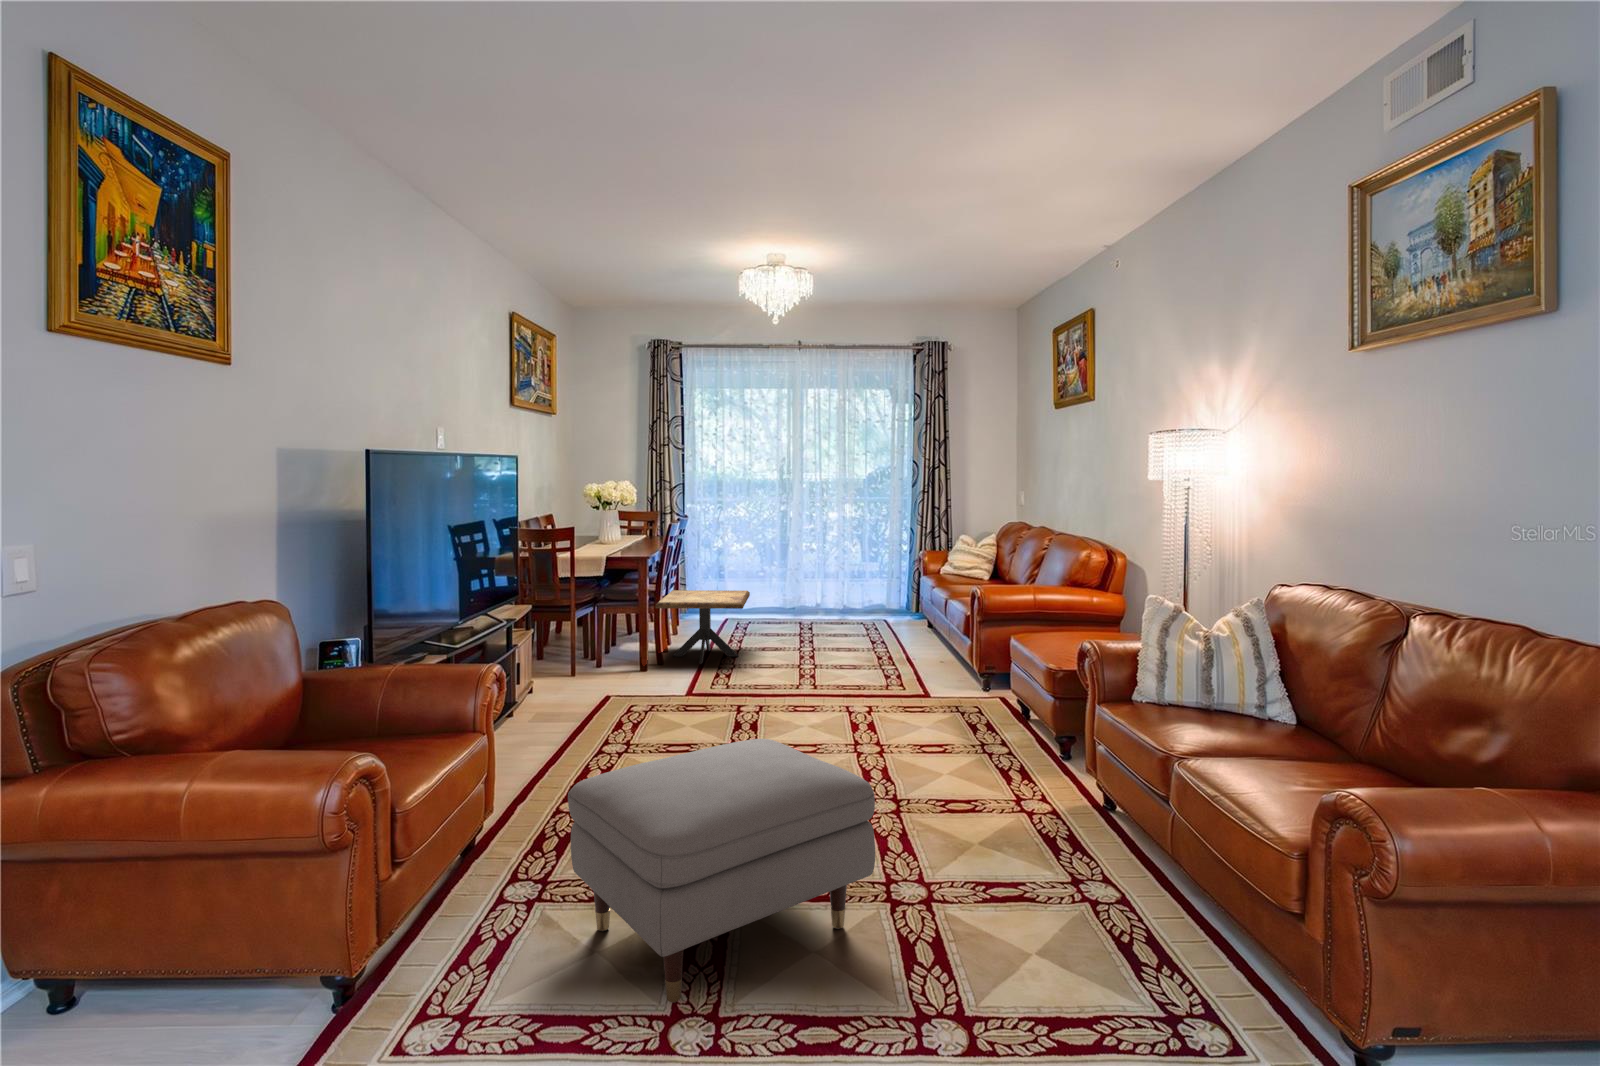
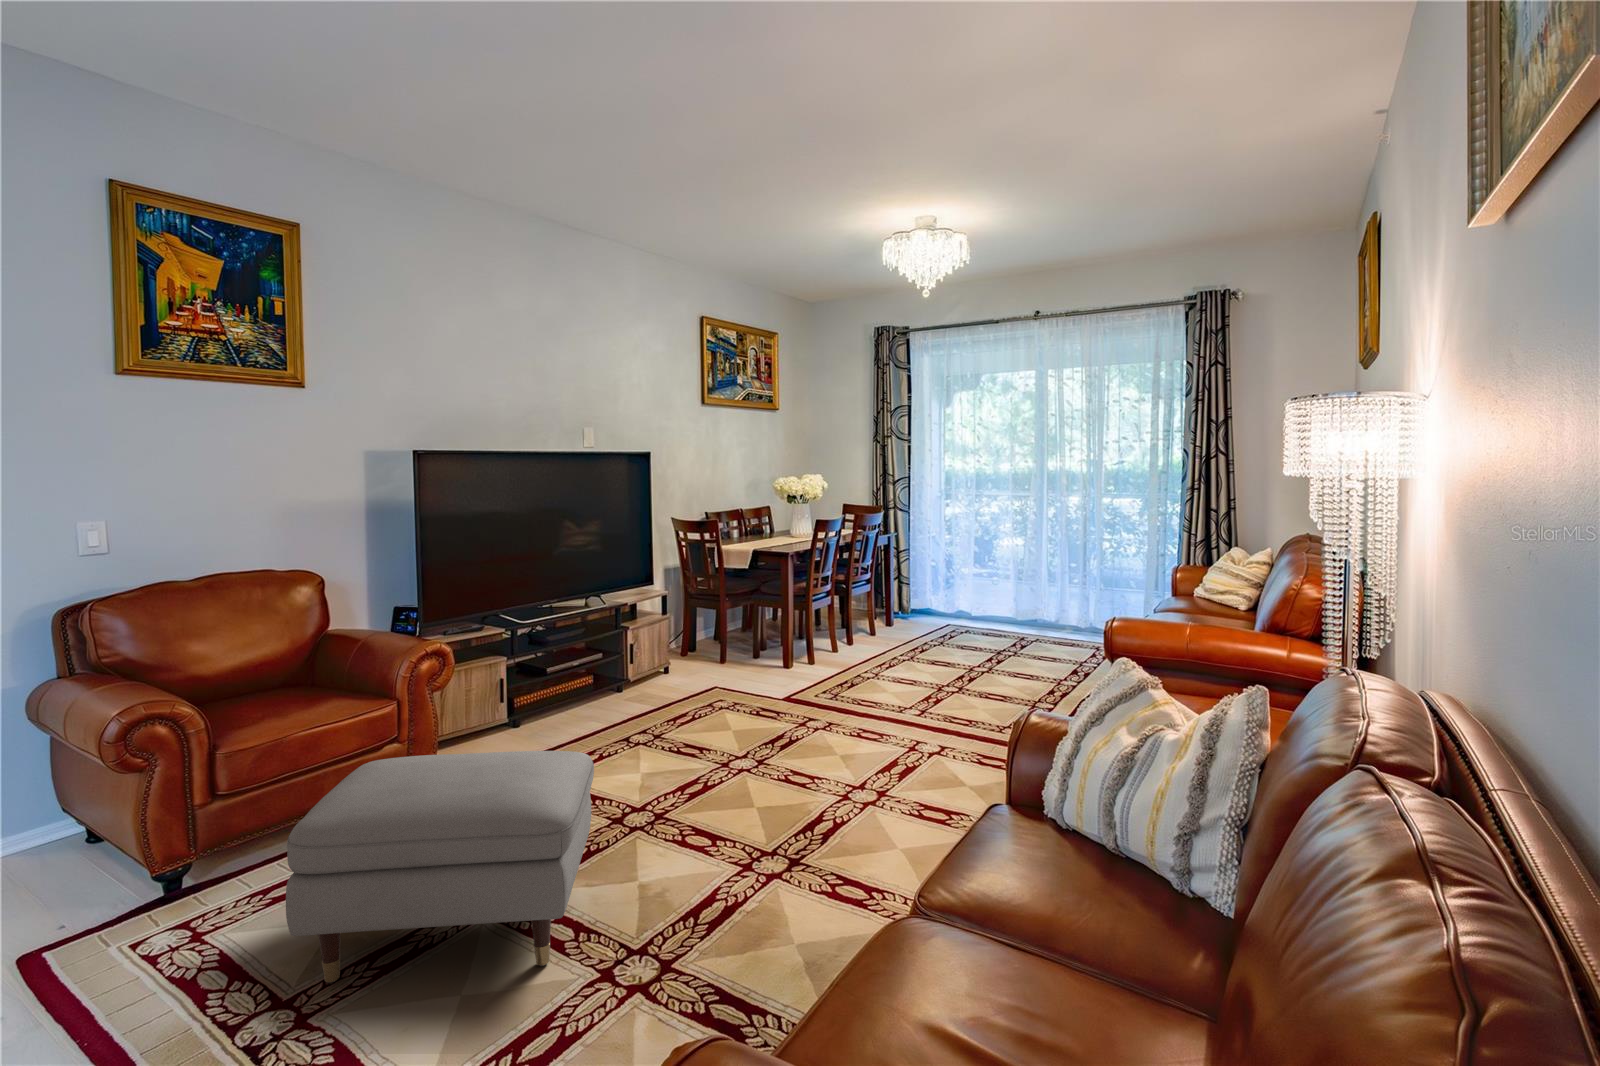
side table: present [655,590,750,664] -> none [806,588,925,668]

